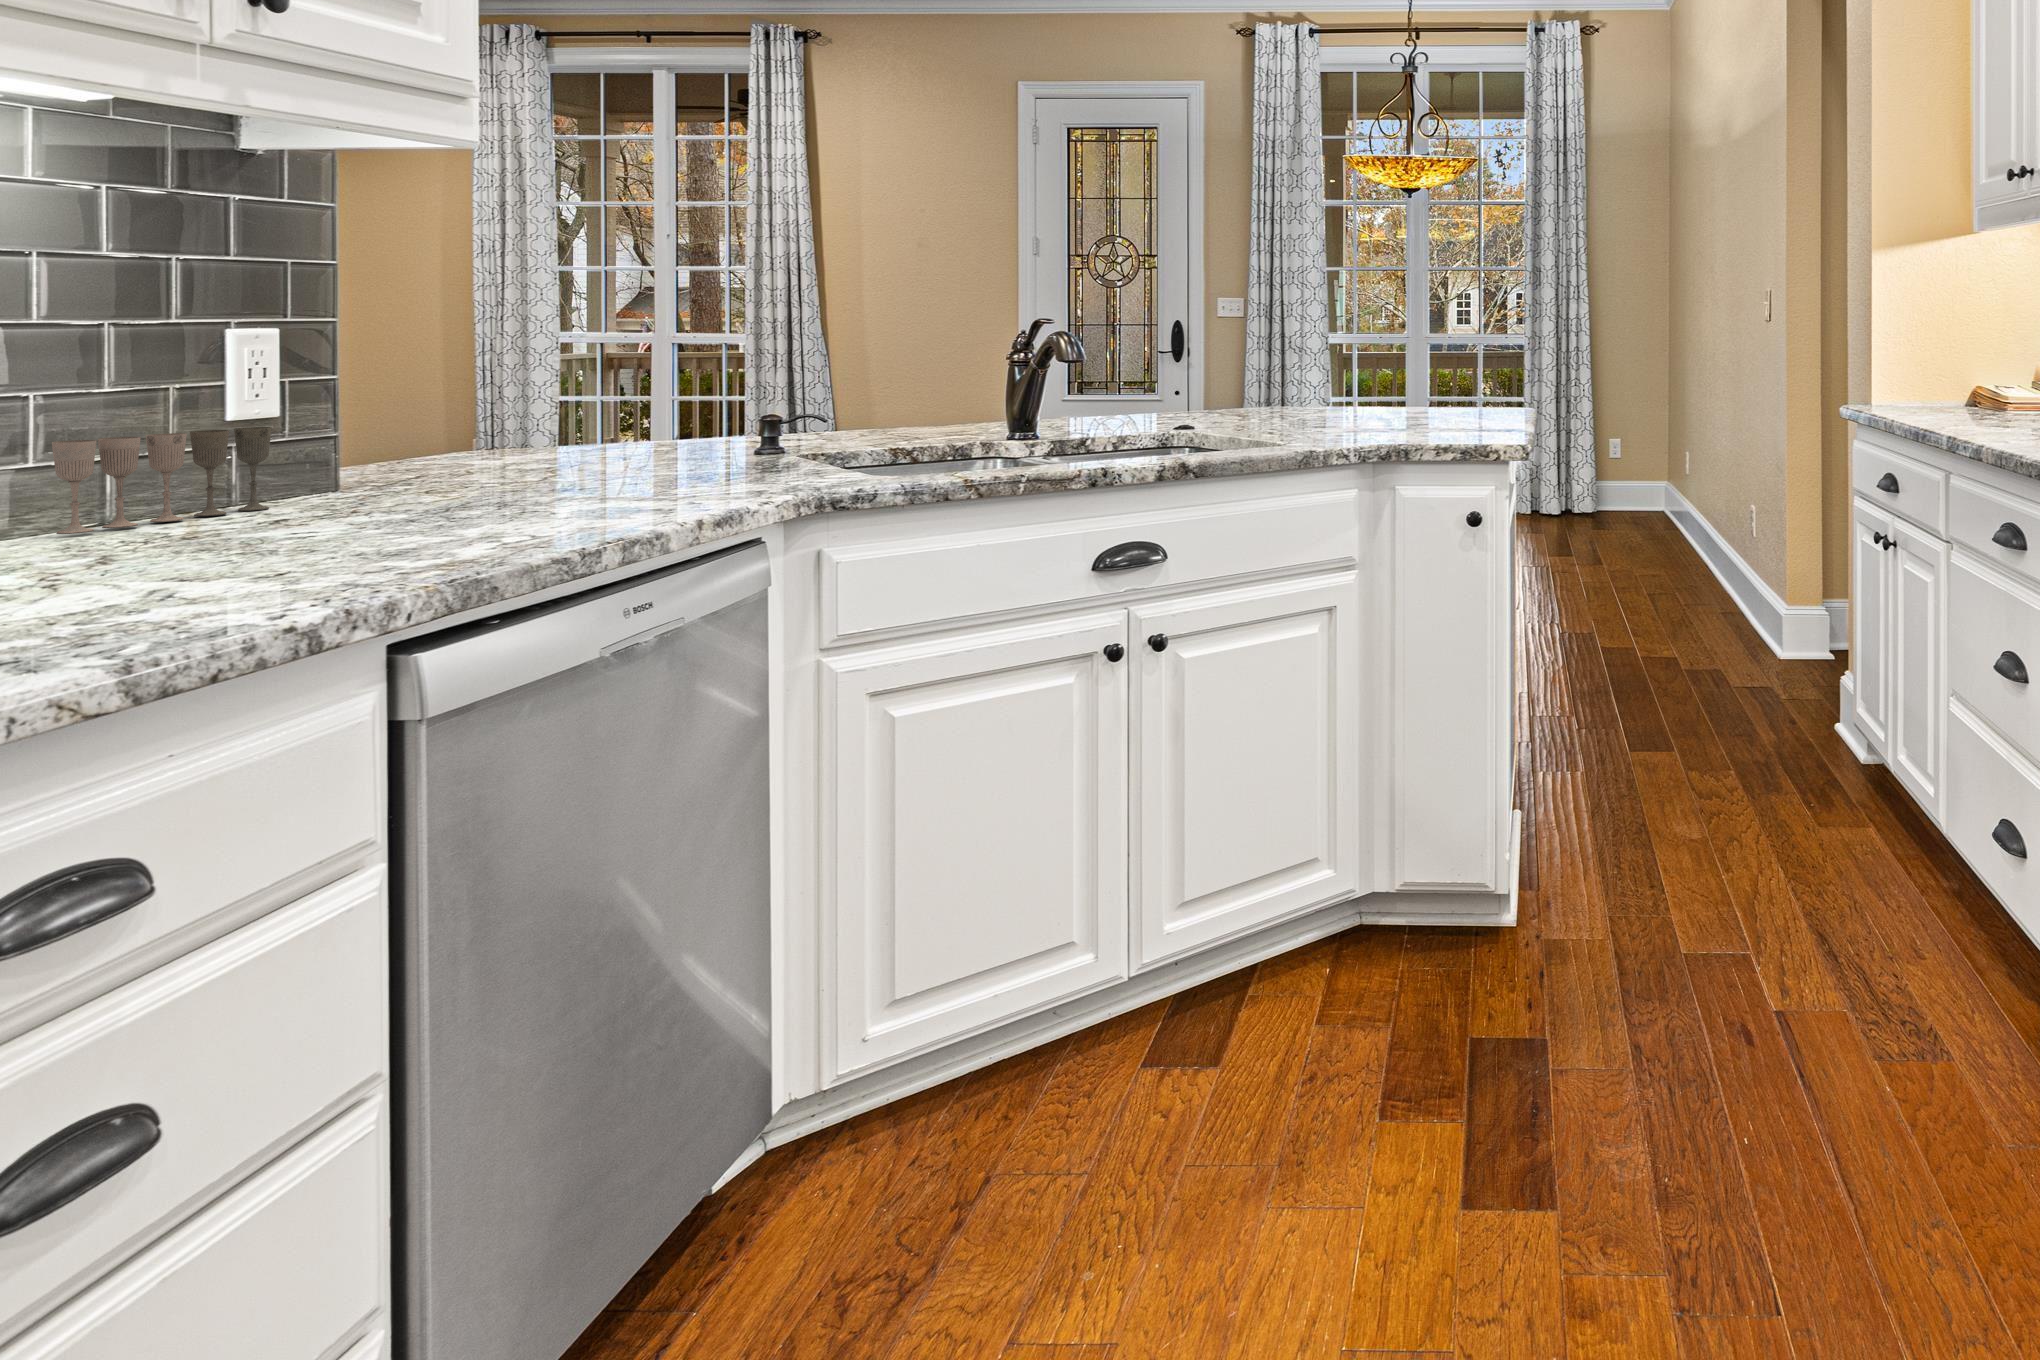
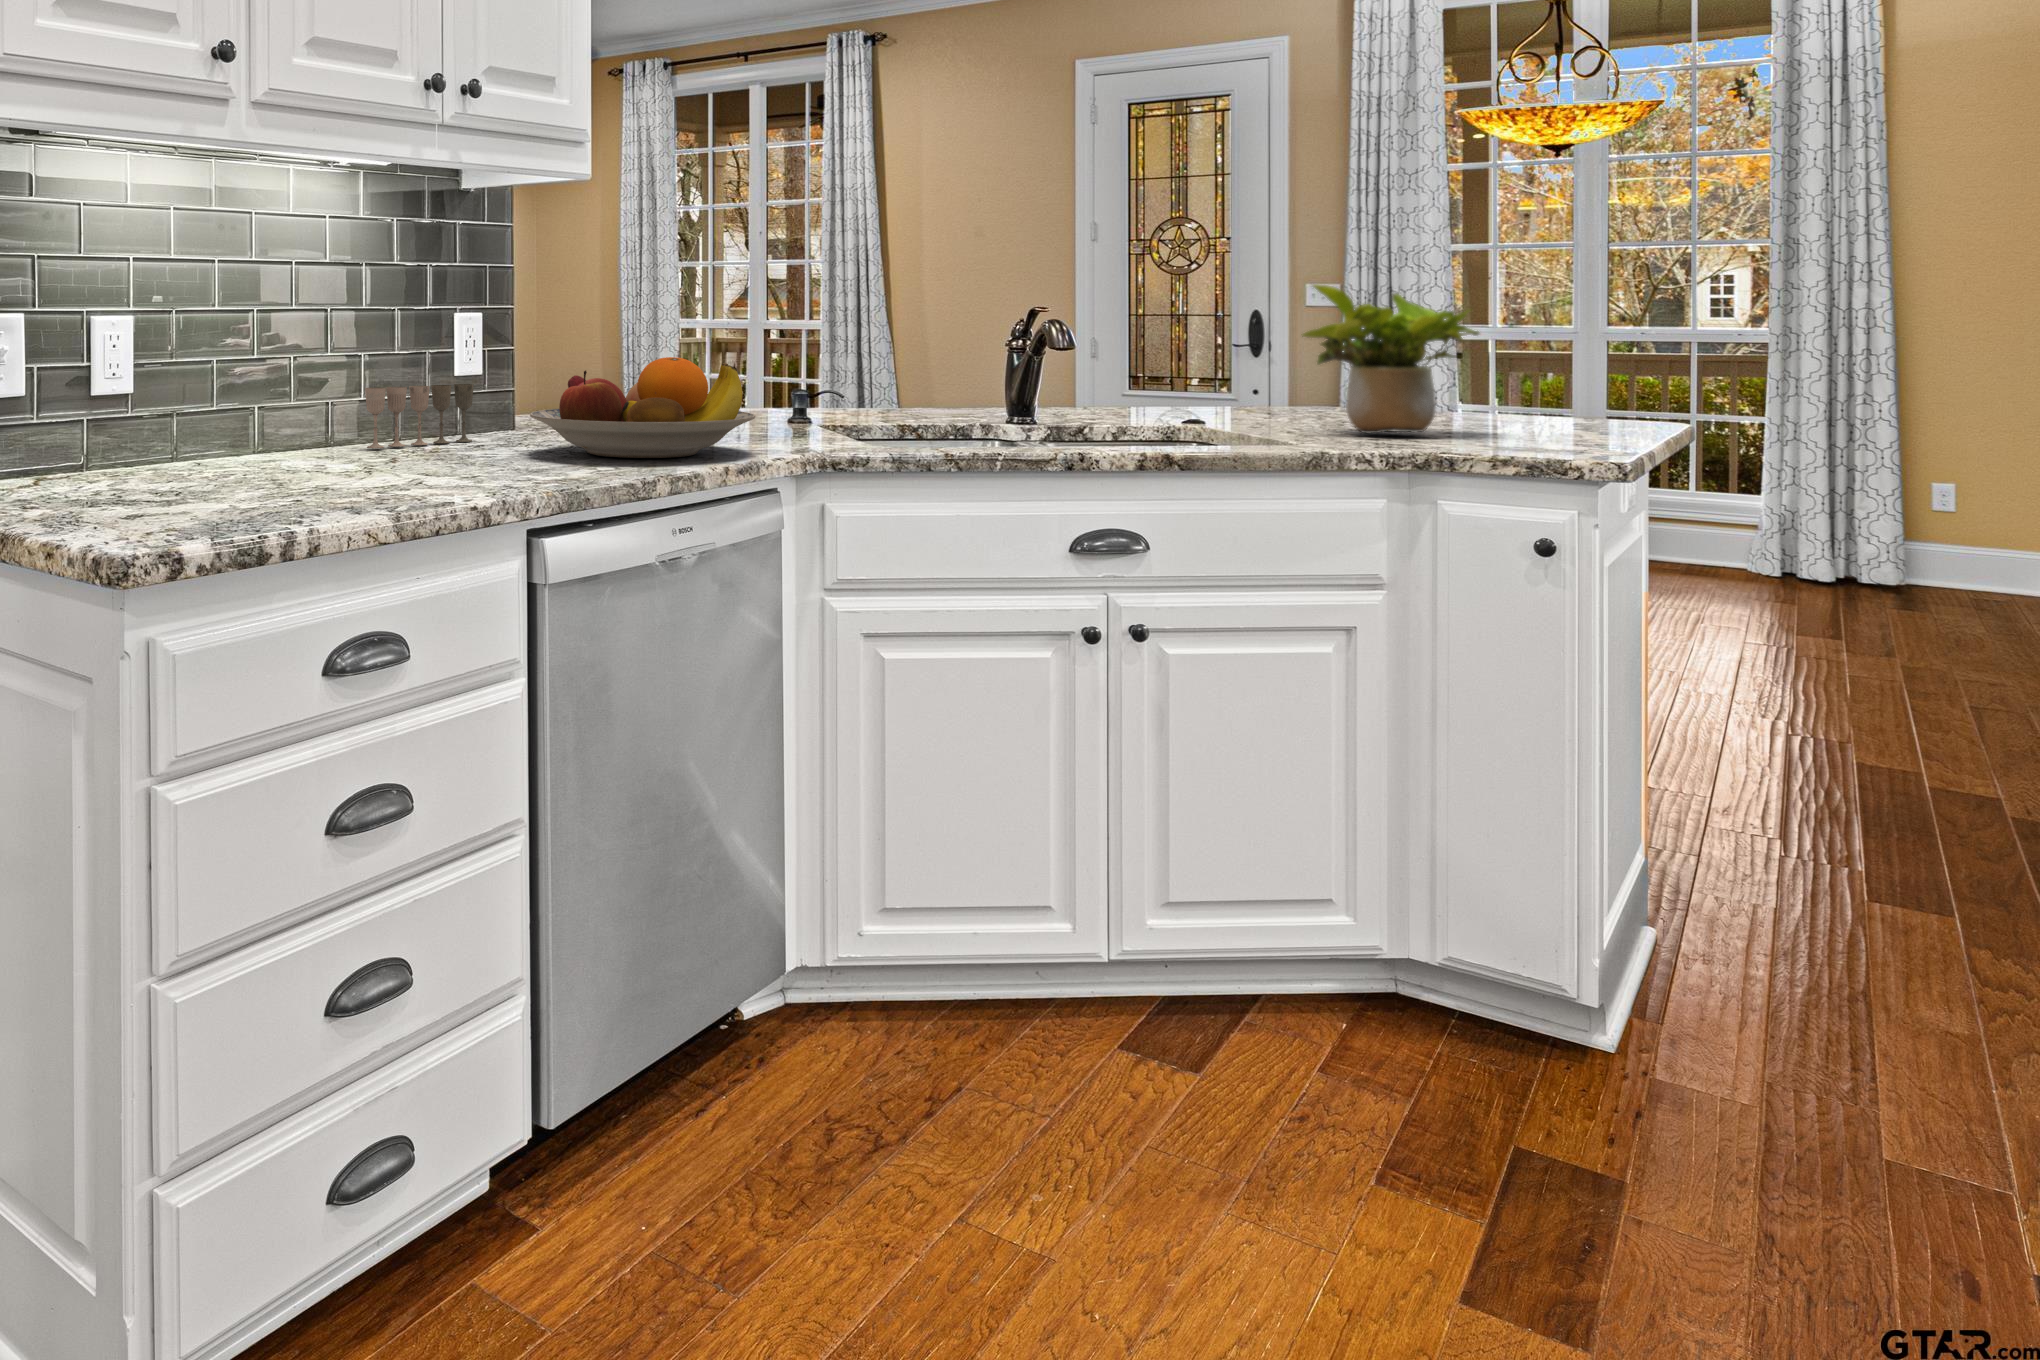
potted plant: none [1281,298,1413,432] -> present [1303,284,1479,433]
fruit bowl: none [378,383,727,517] -> present [530,357,755,458]

